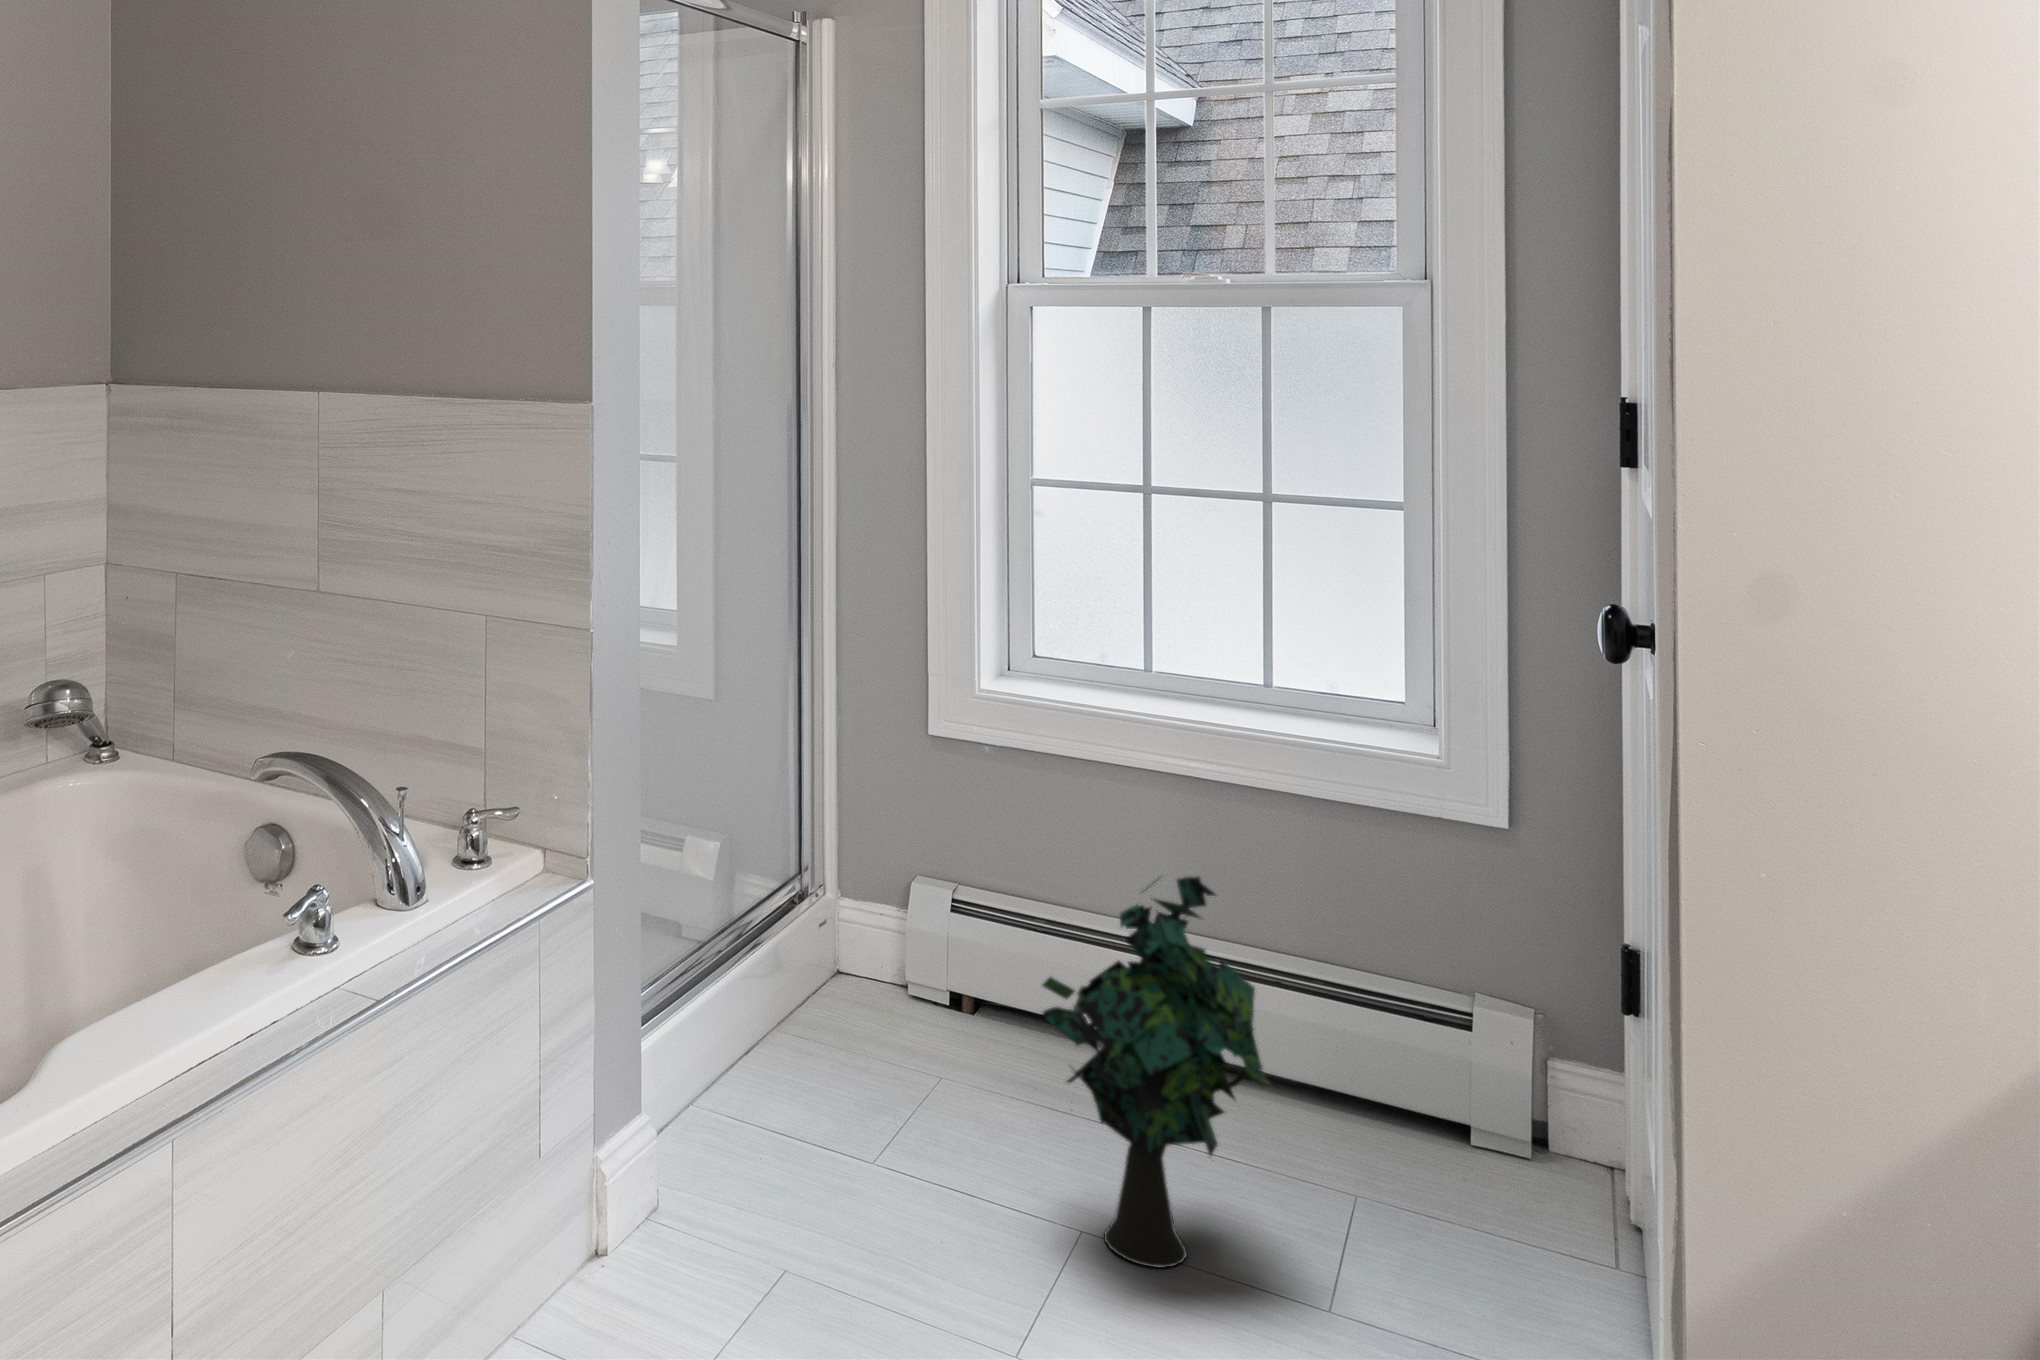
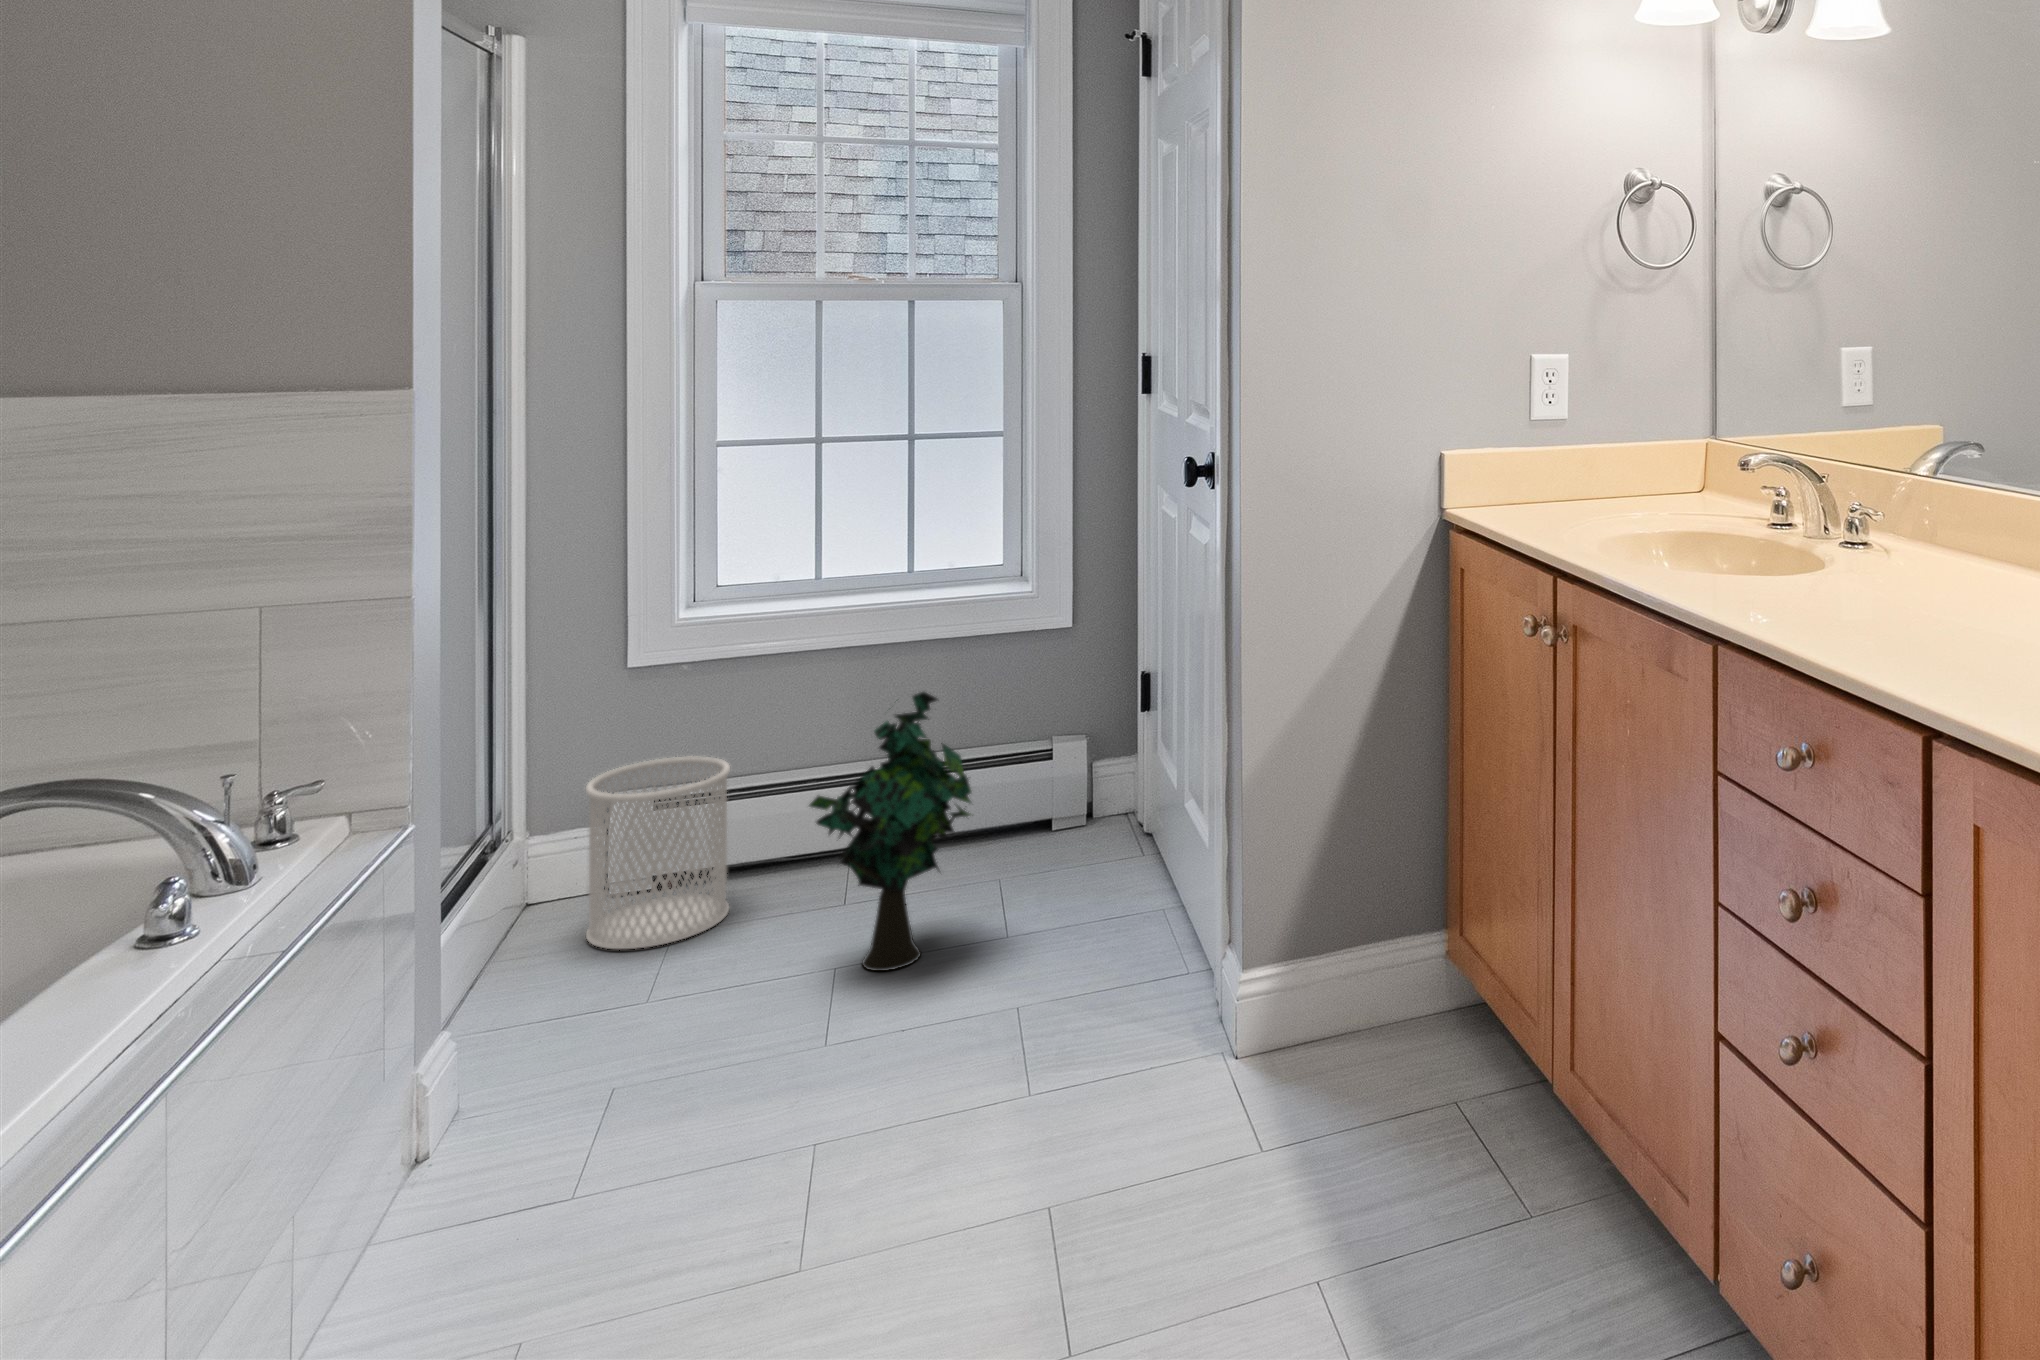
wastebasket: none [857,853,1007,1087] -> present [586,756,730,949]

